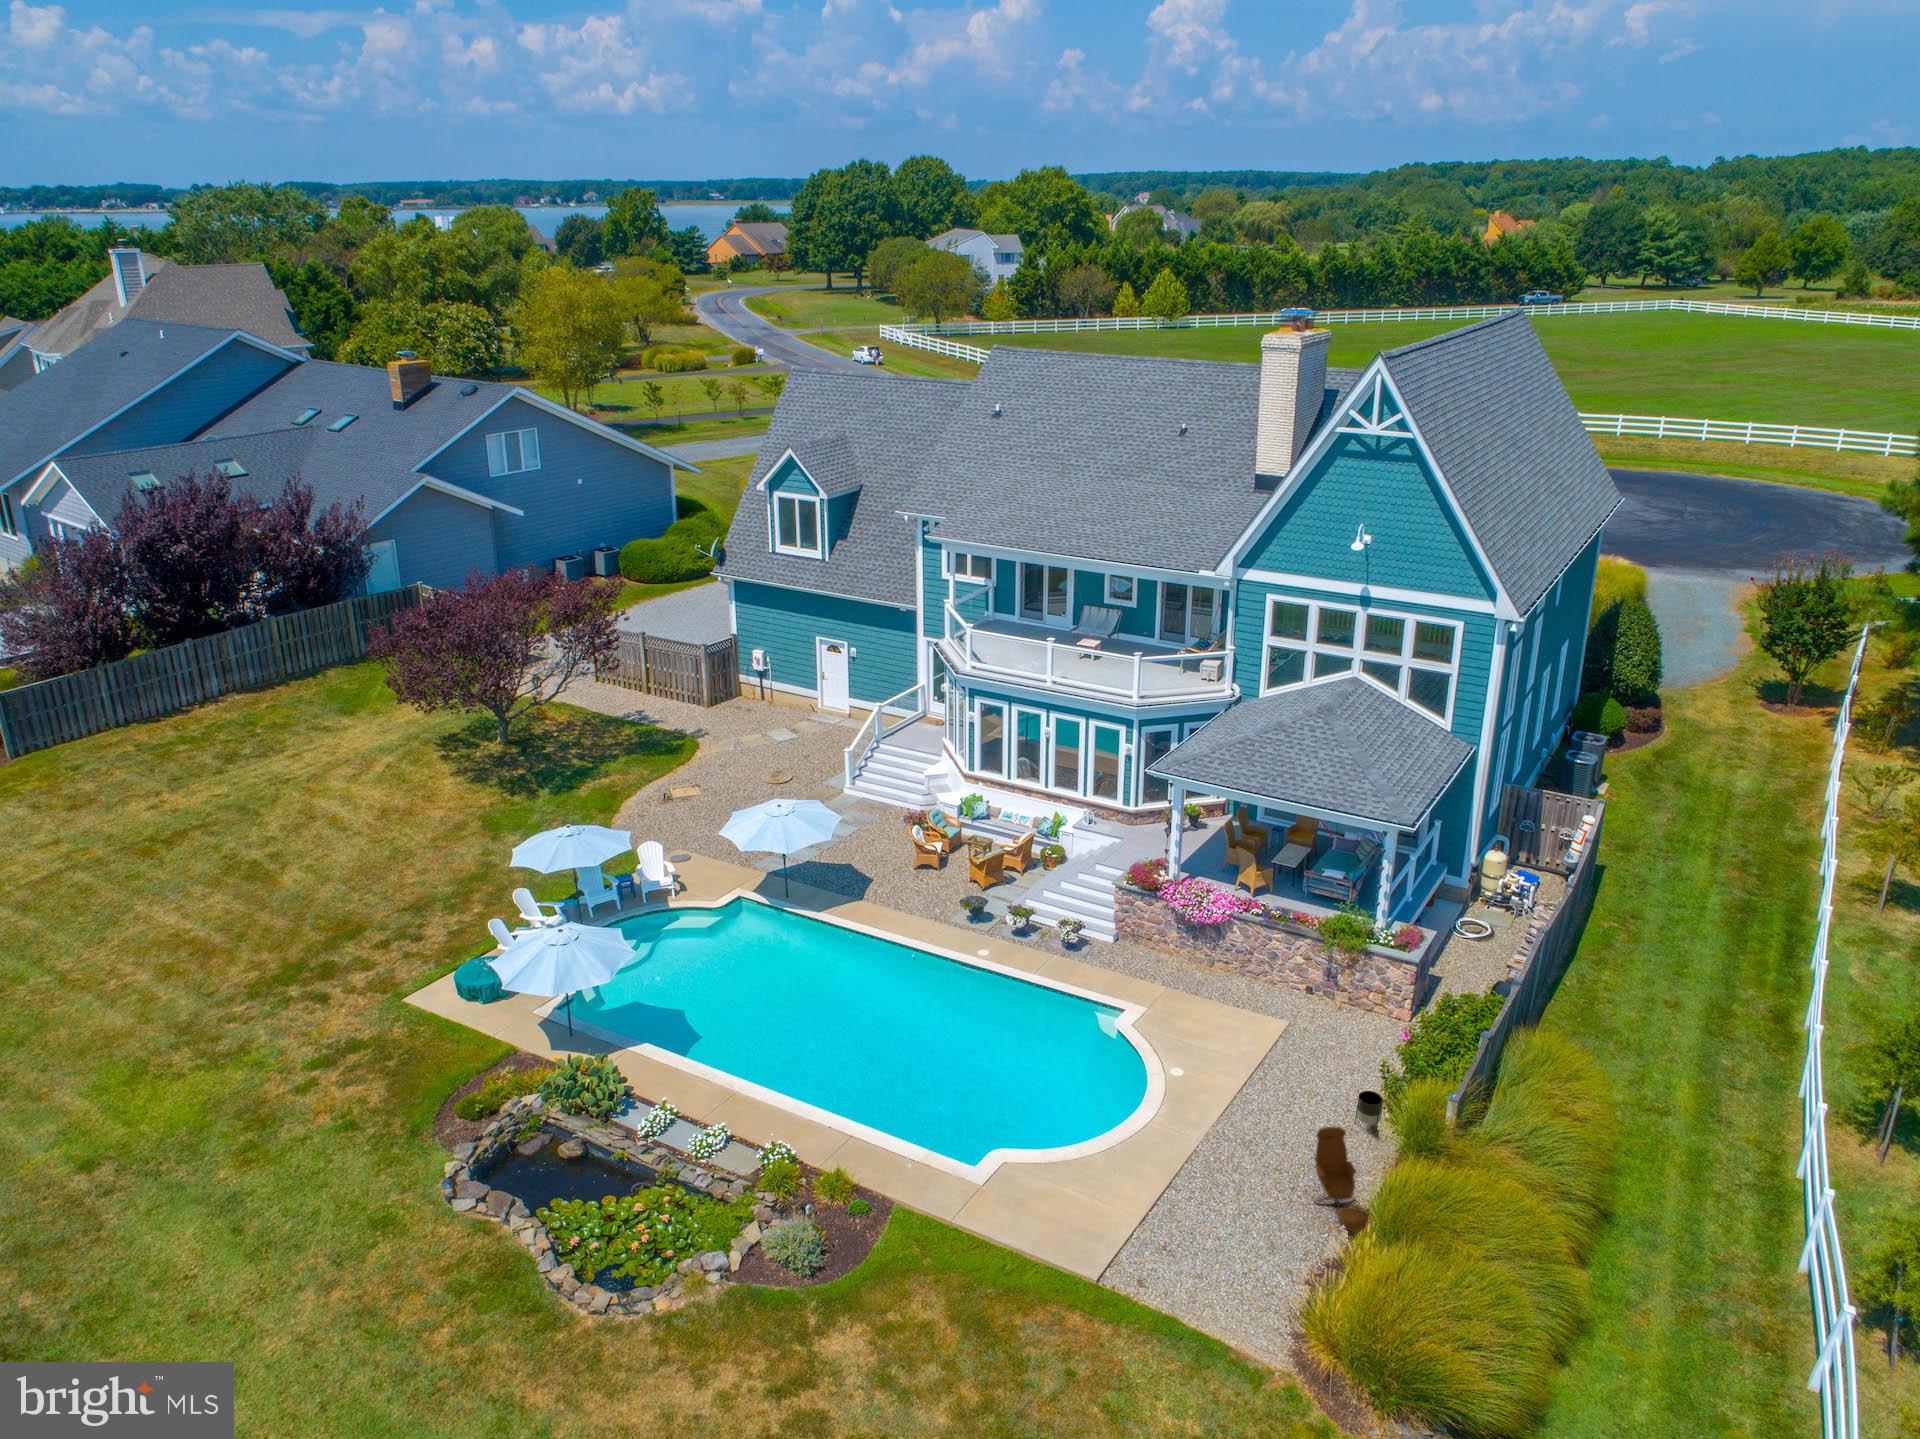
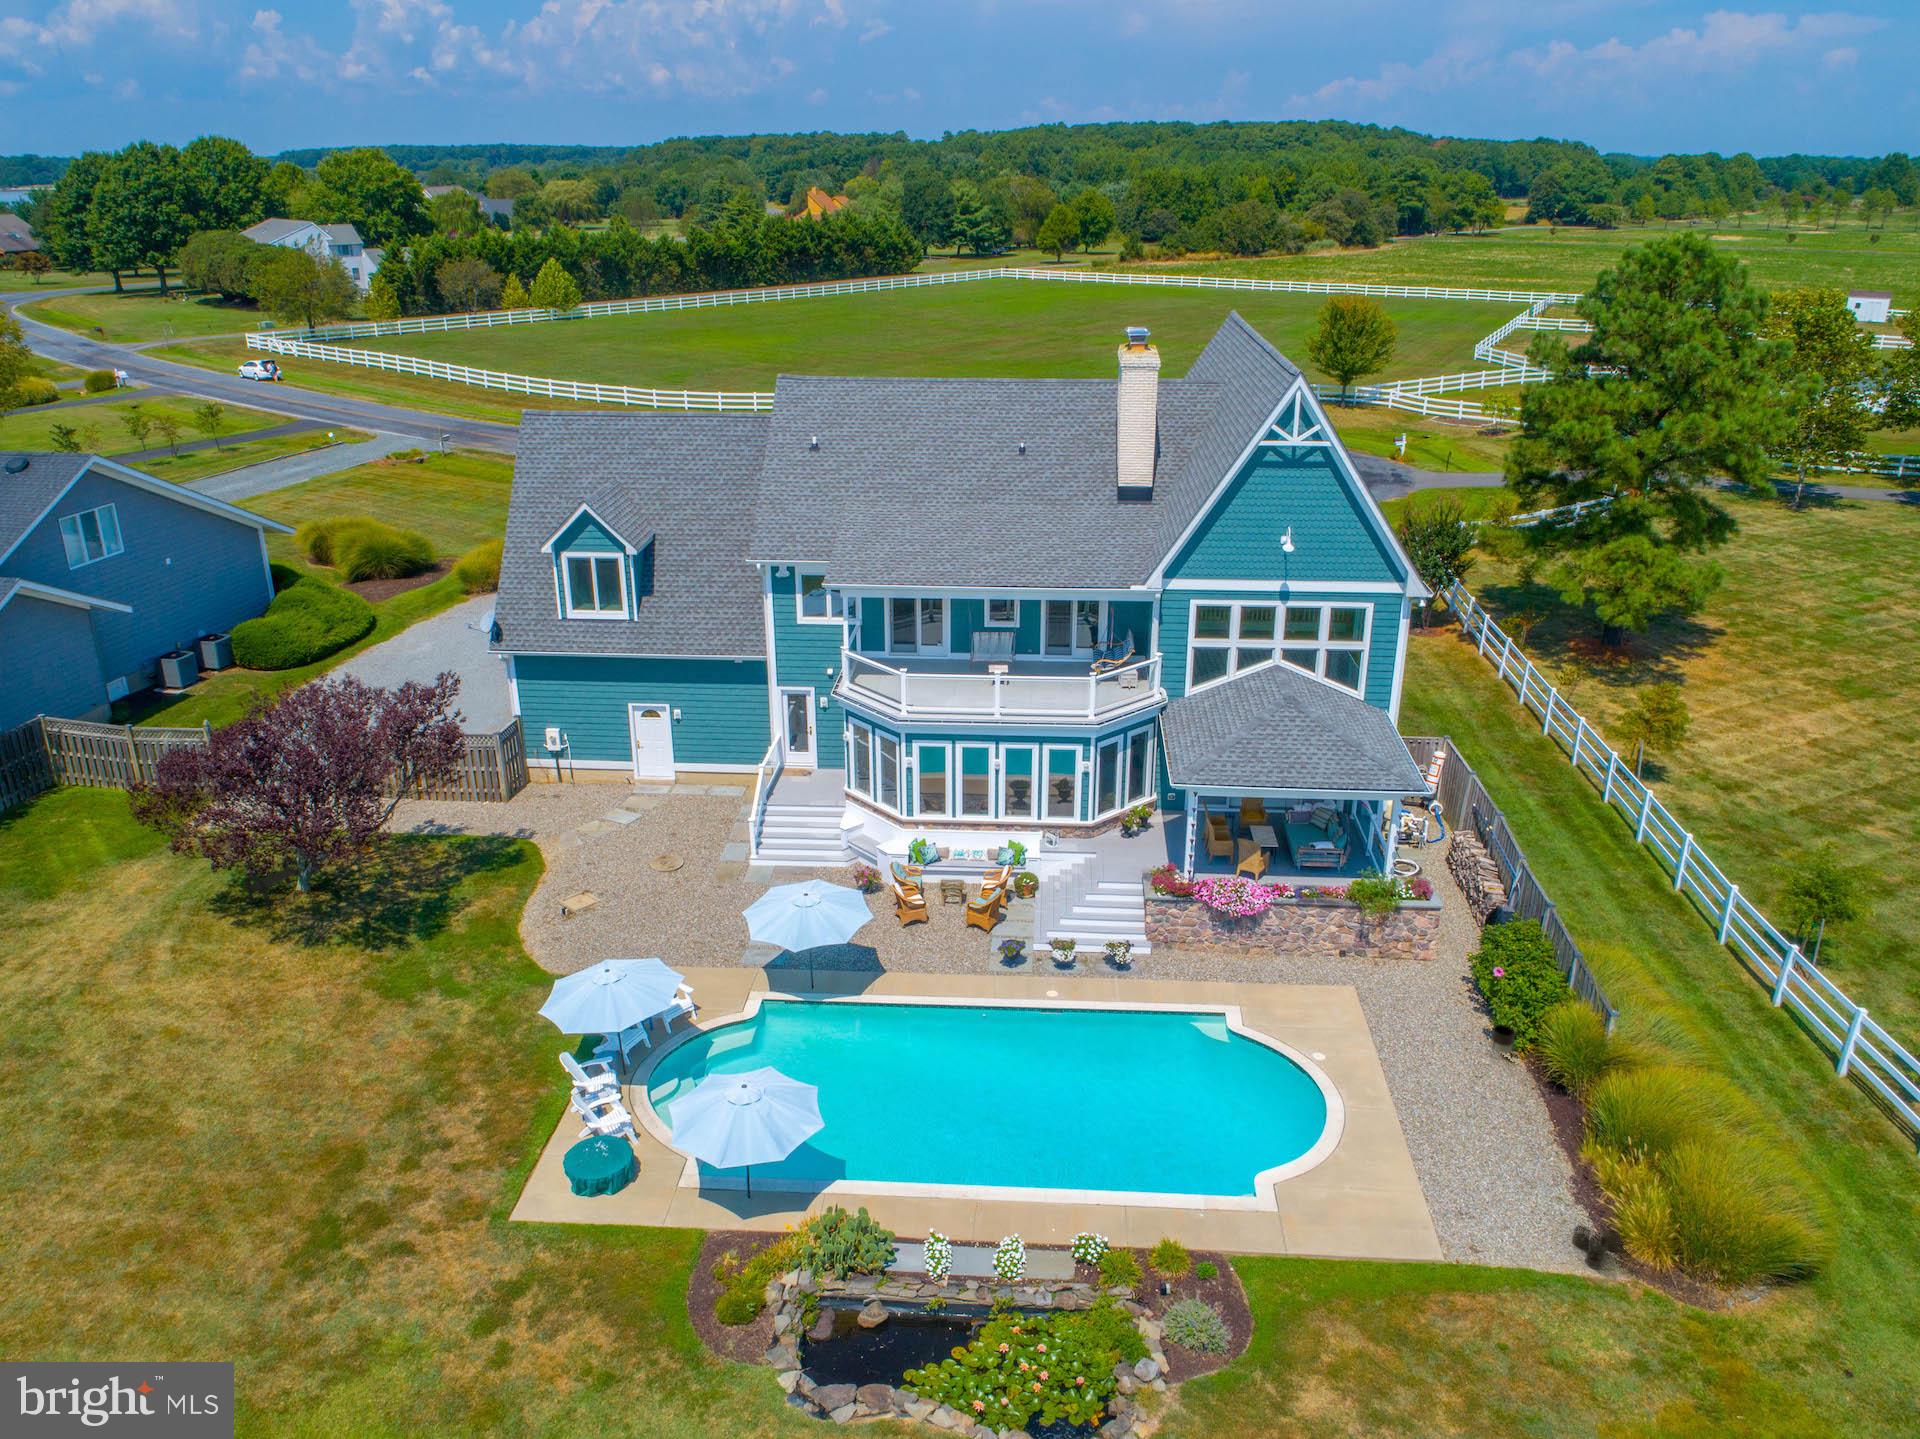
bench: none [480,716,524,752] -> present [246,858,300,909]
lounge chair: present [1315,1127,1367,1235] -> none [1522,1061,1591,1154]
woven basket: none [1236,1292,1293,1341] -> present [1572,1226,1621,1268]

